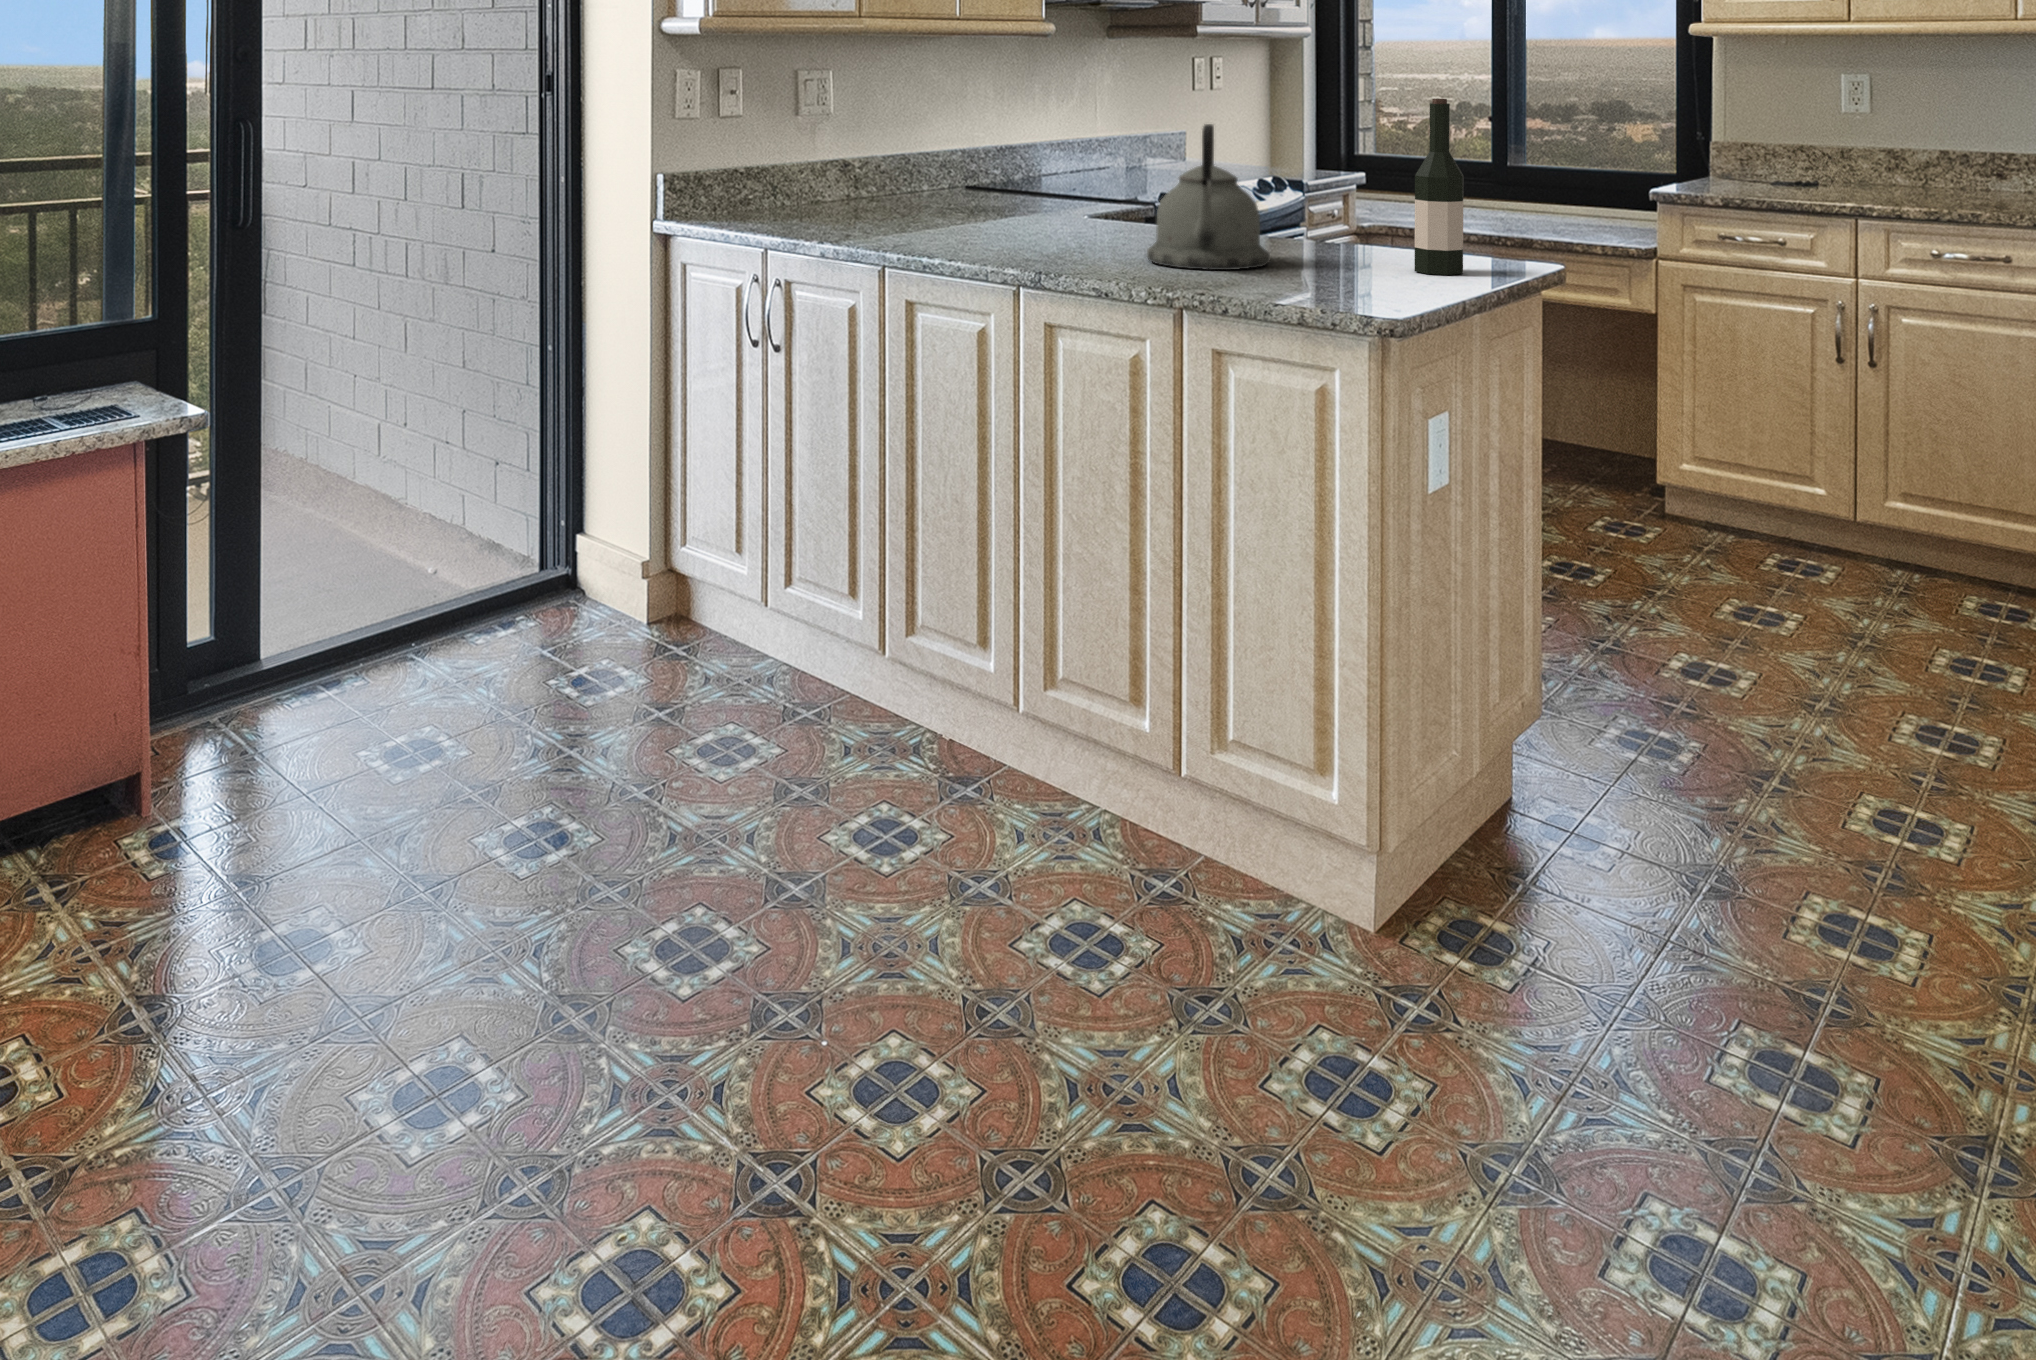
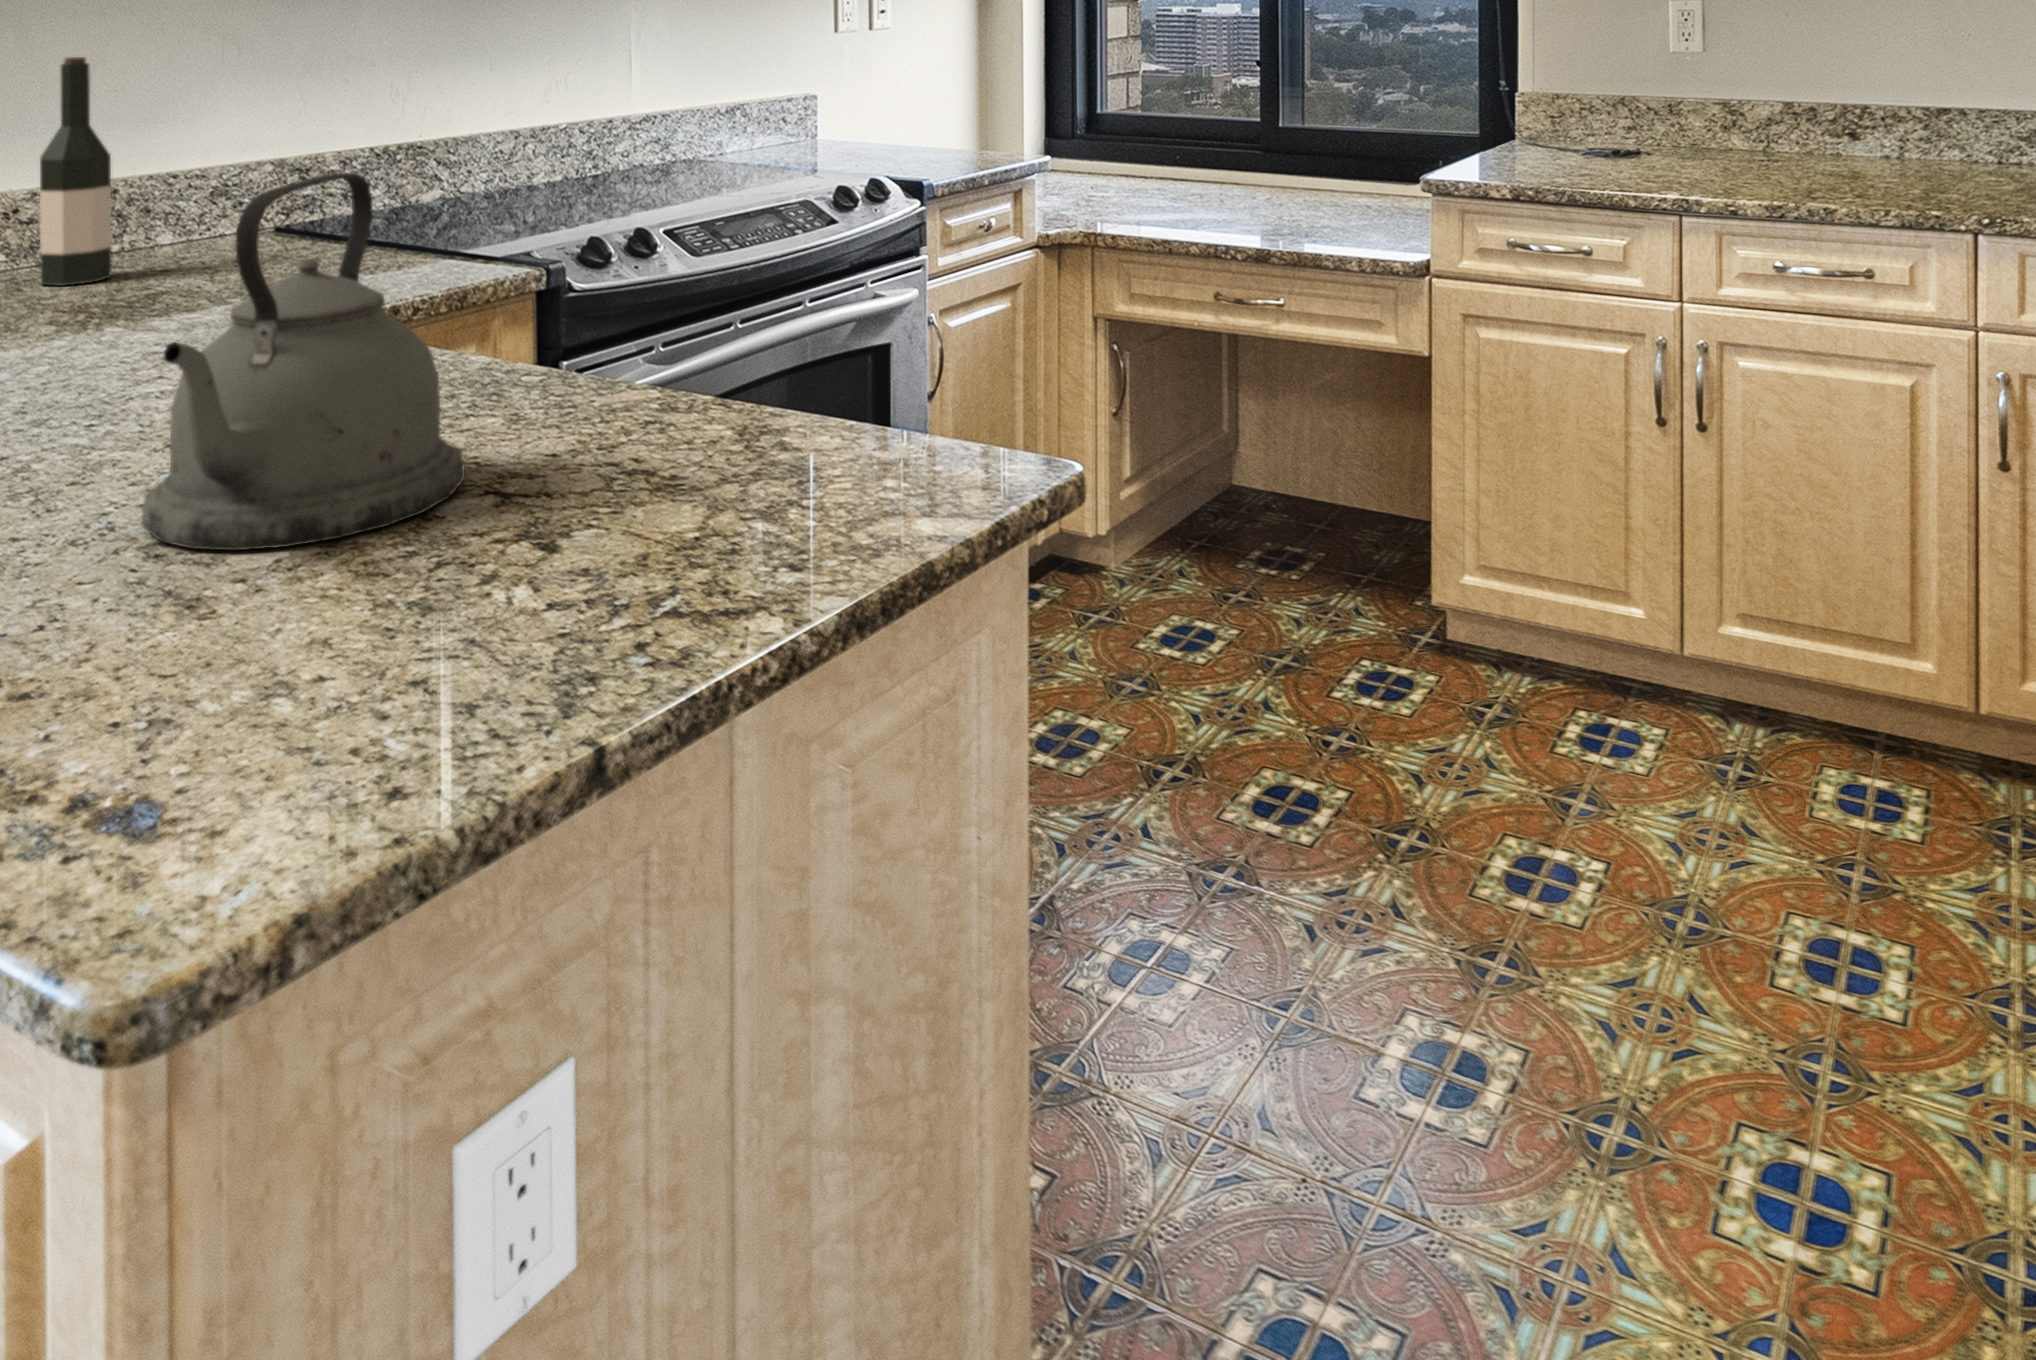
wine bottle: present [1414,99,1464,275] -> present [40,57,111,286]

